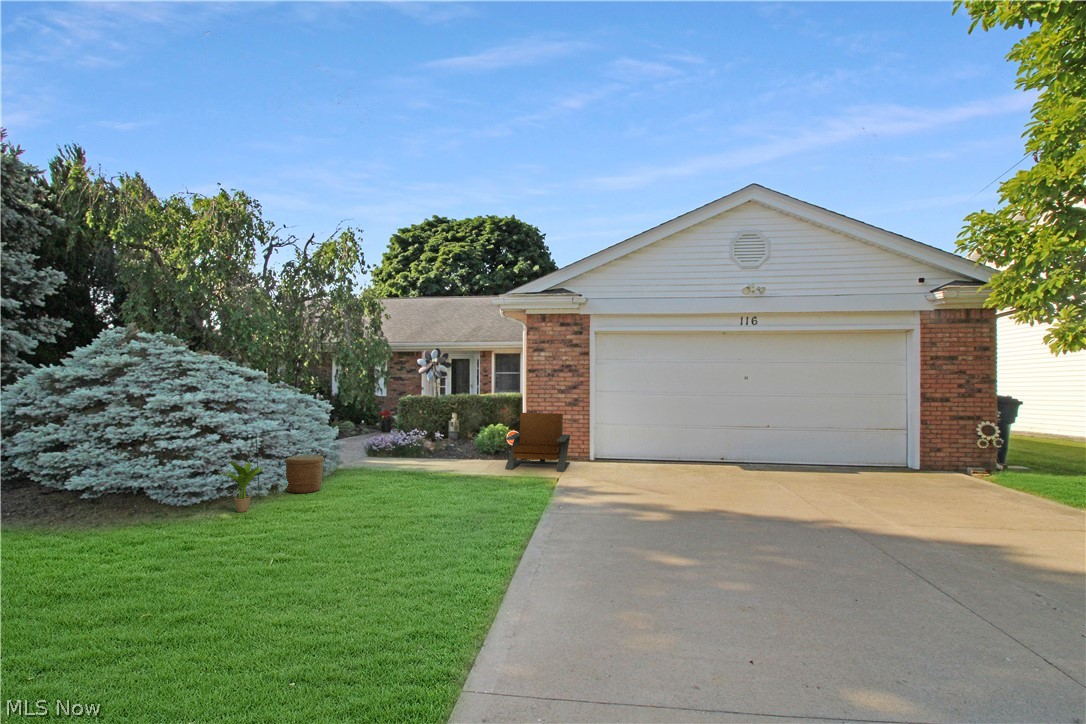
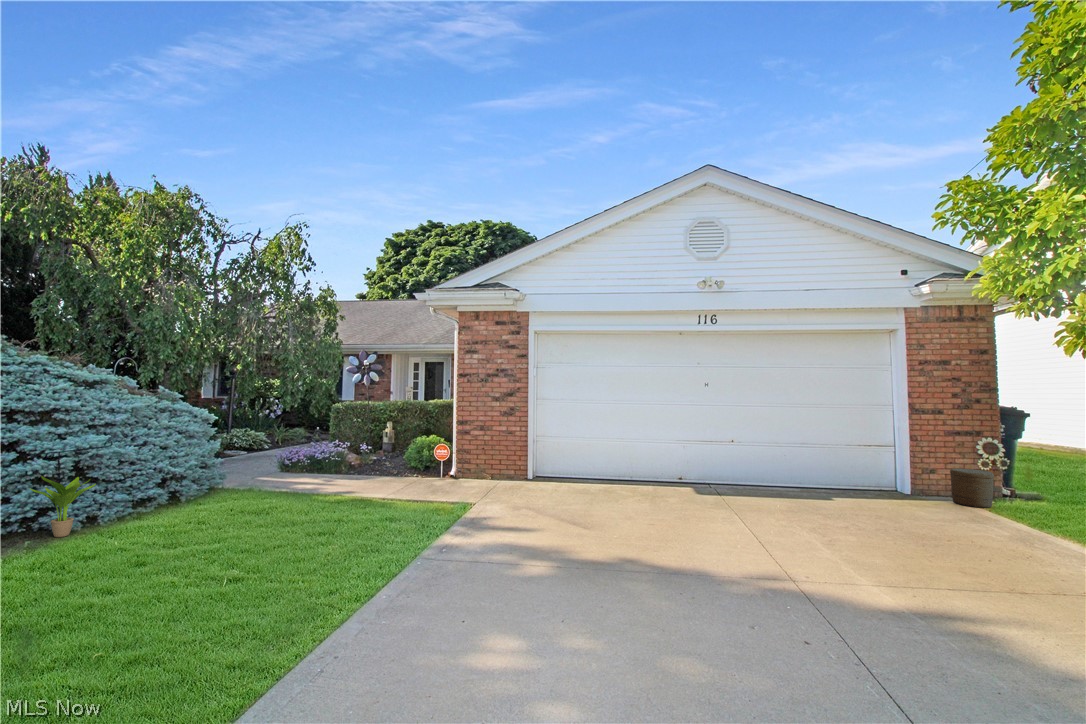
lounge chair: present [505,413,570,472] -> none [422,423,503,492]
woven basket: present [285,455,324,493] -> present [950,469,994,508]

